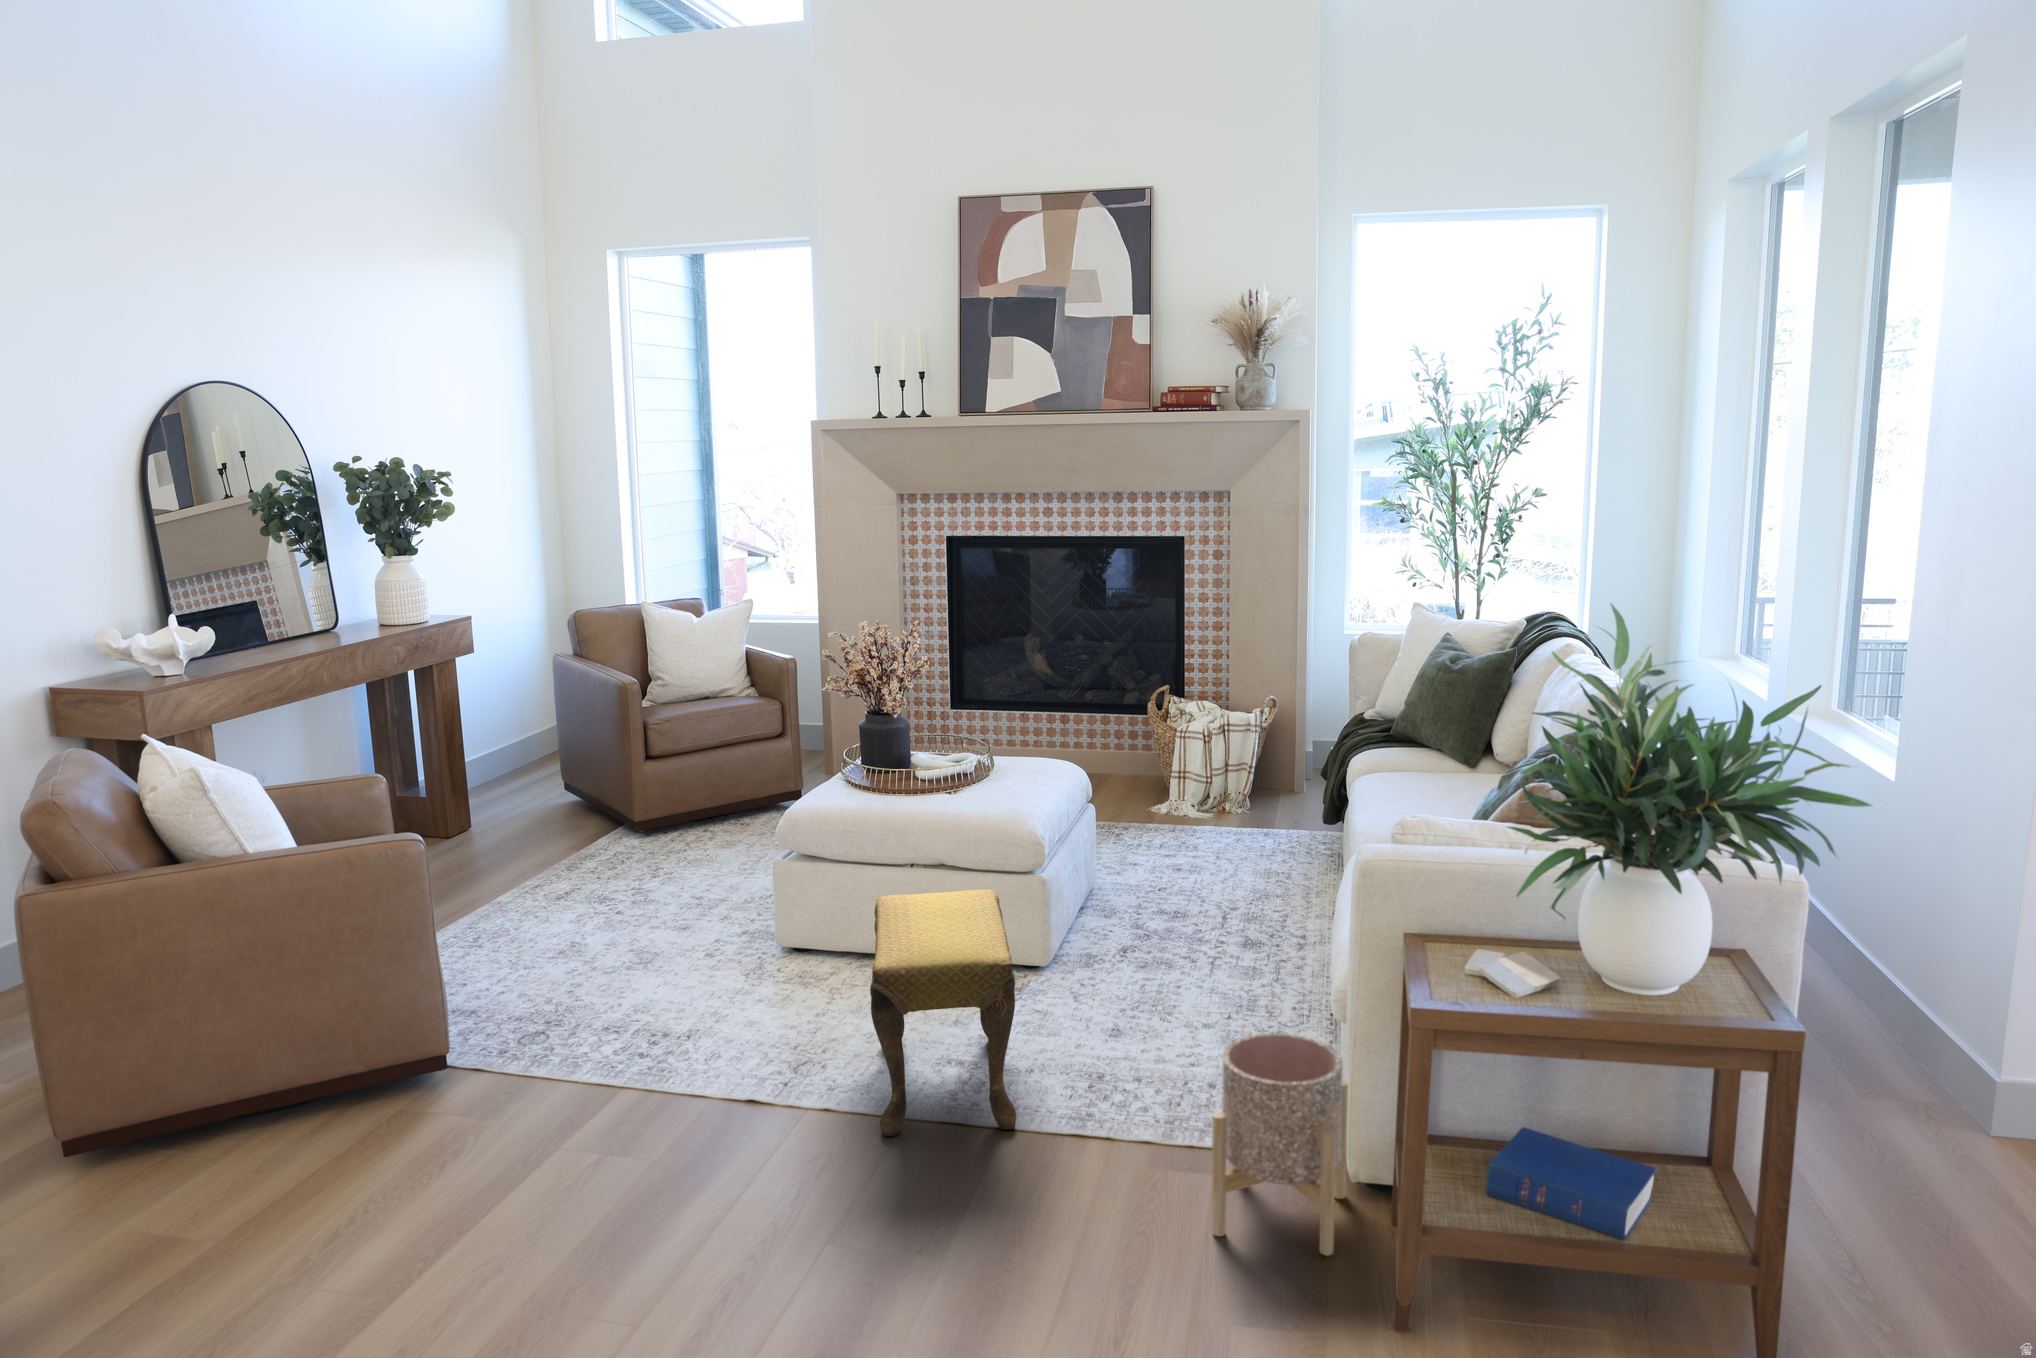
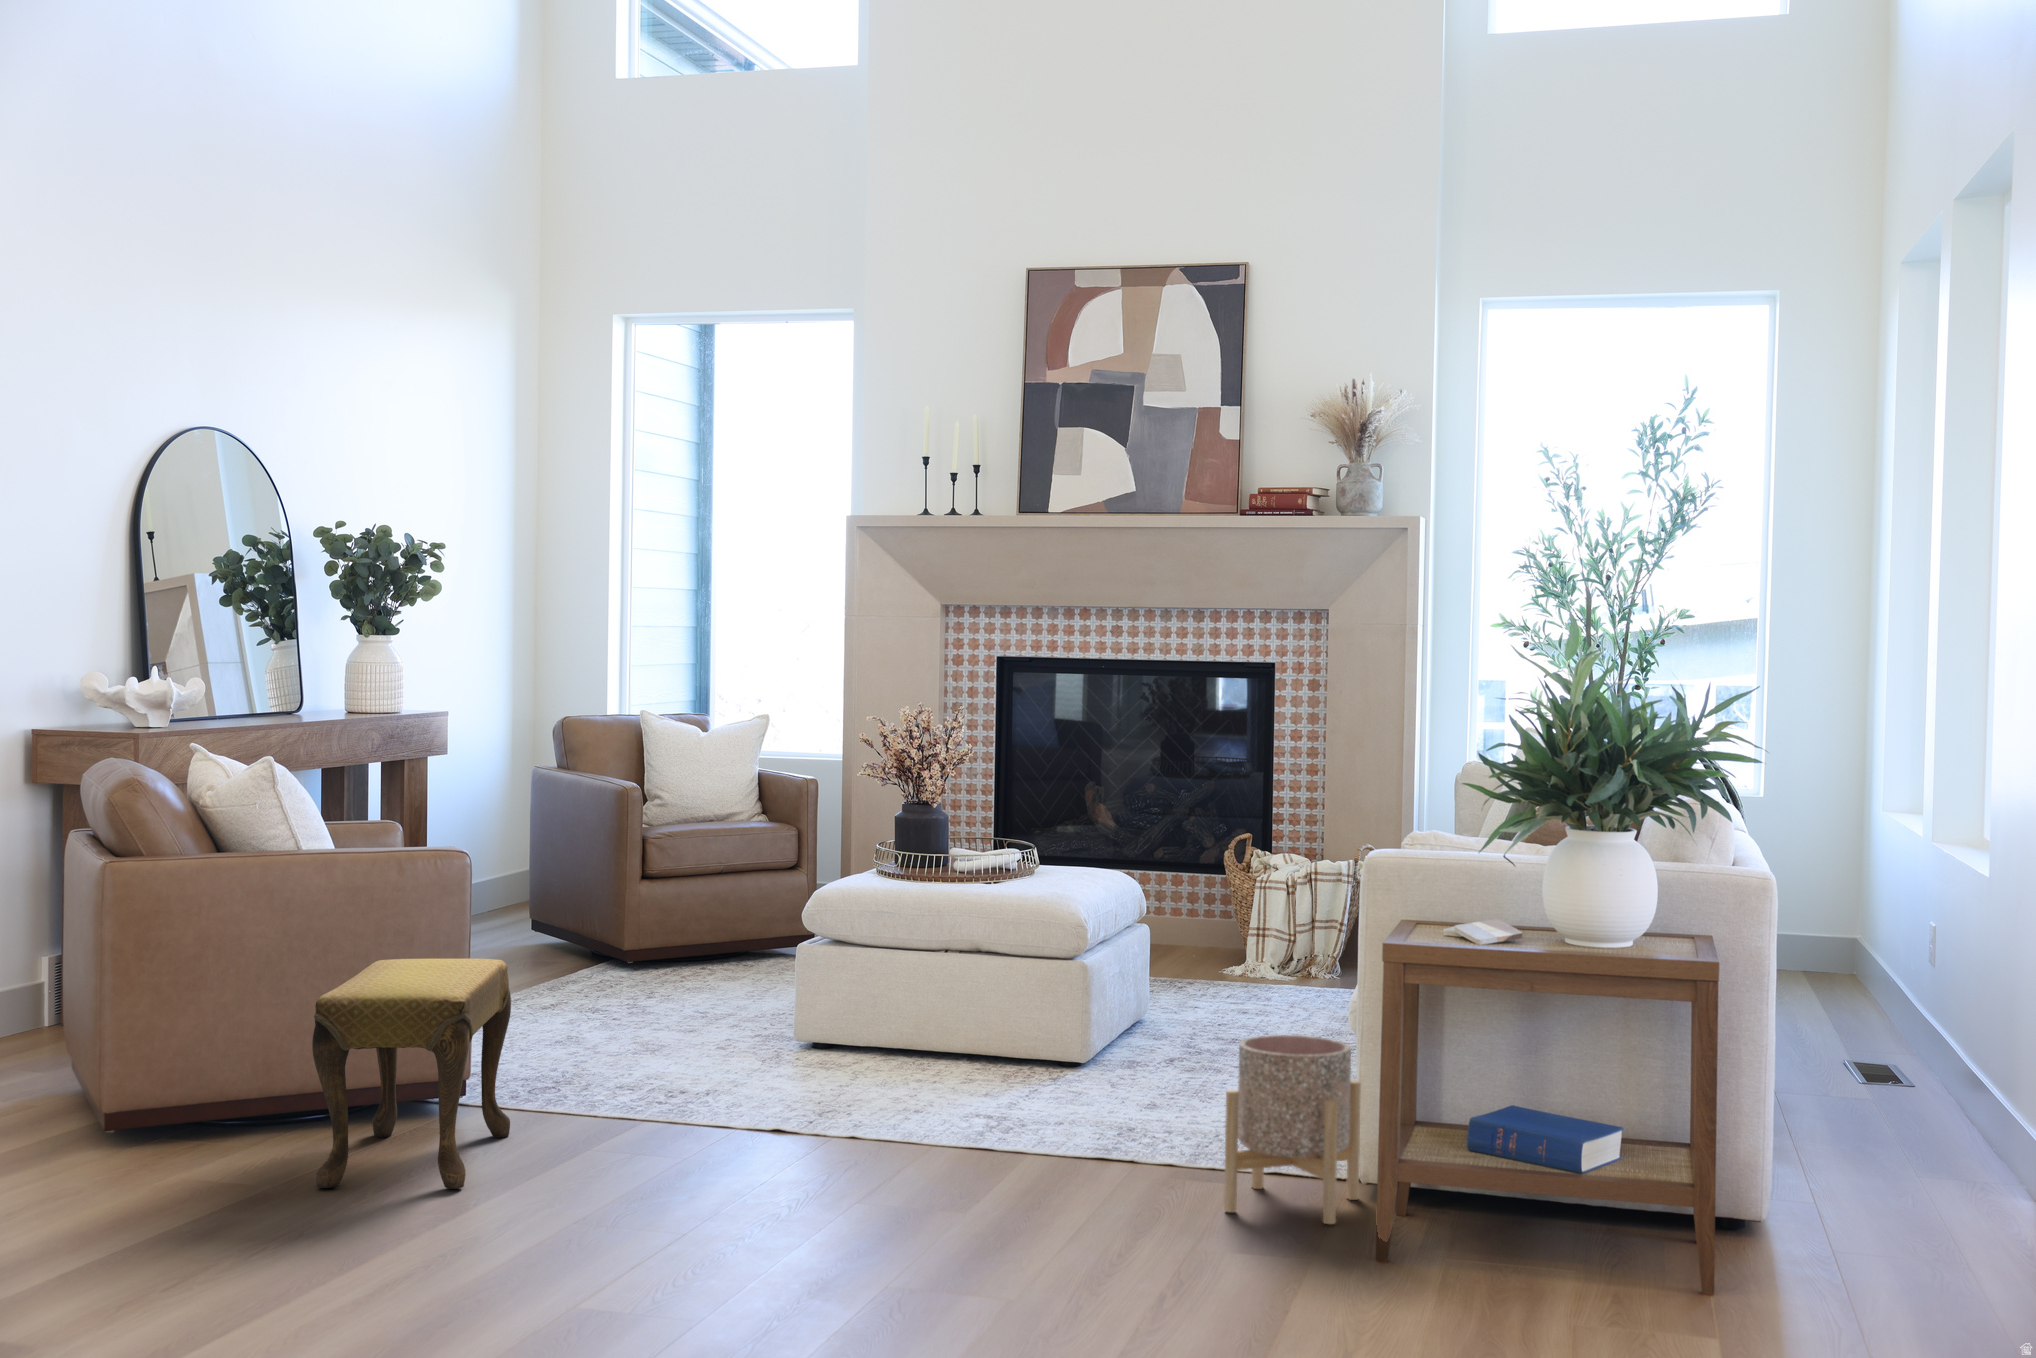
footstool: present [870,889,1016,1136] -> present [312,958,511,1189]

